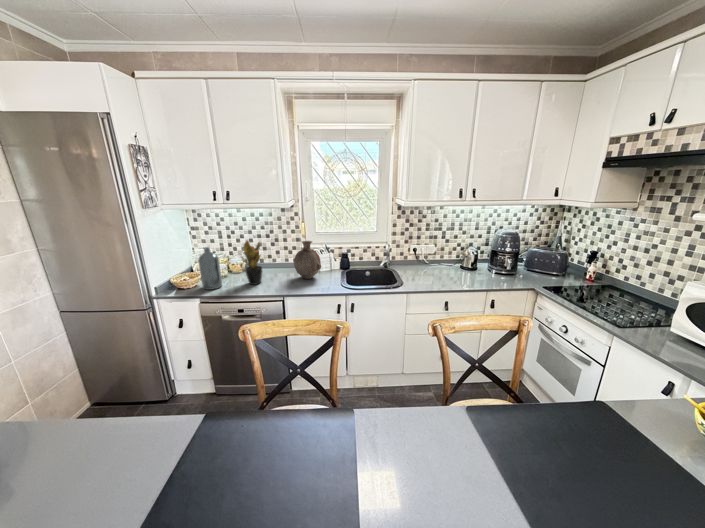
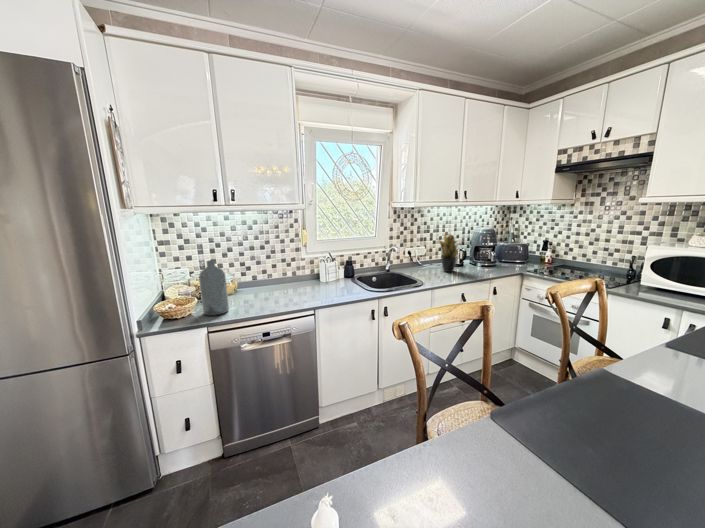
potted plant: present [241,240,262,285] -> present [439,234,458,272]
vase: present [294,241,321,279] -> none [304,247,340,290]

